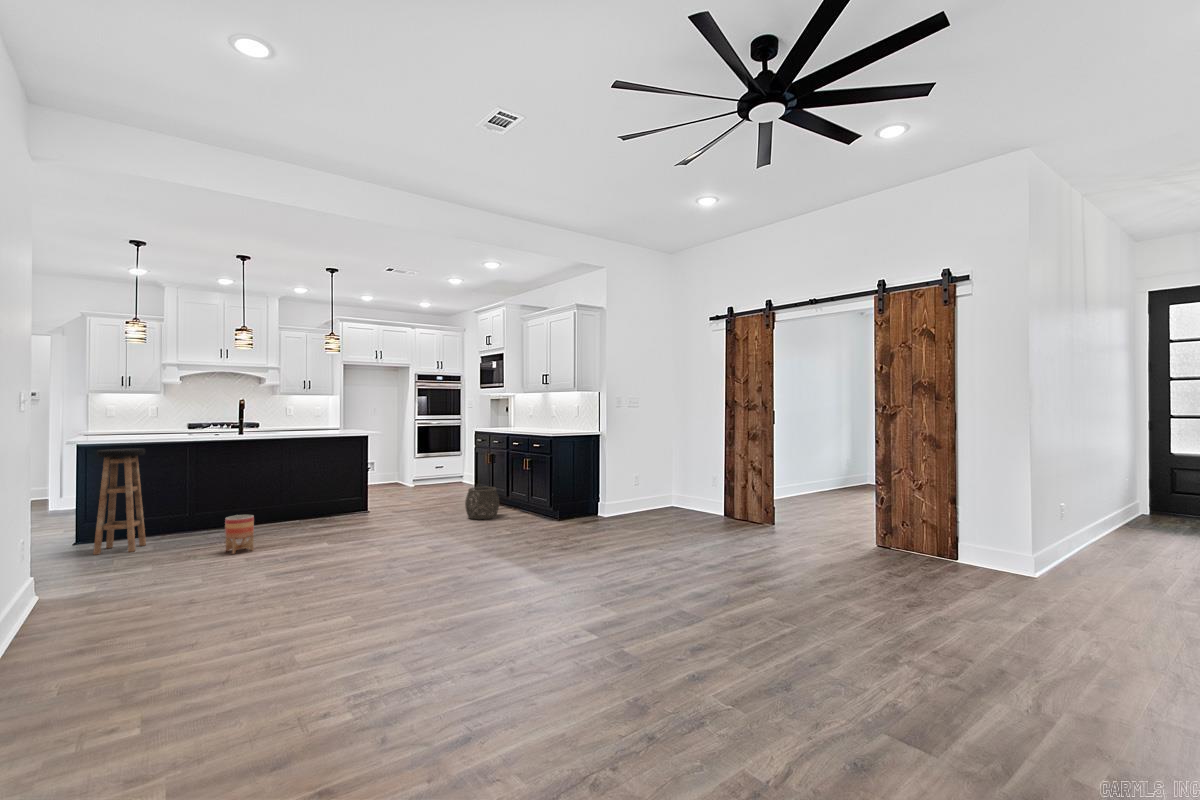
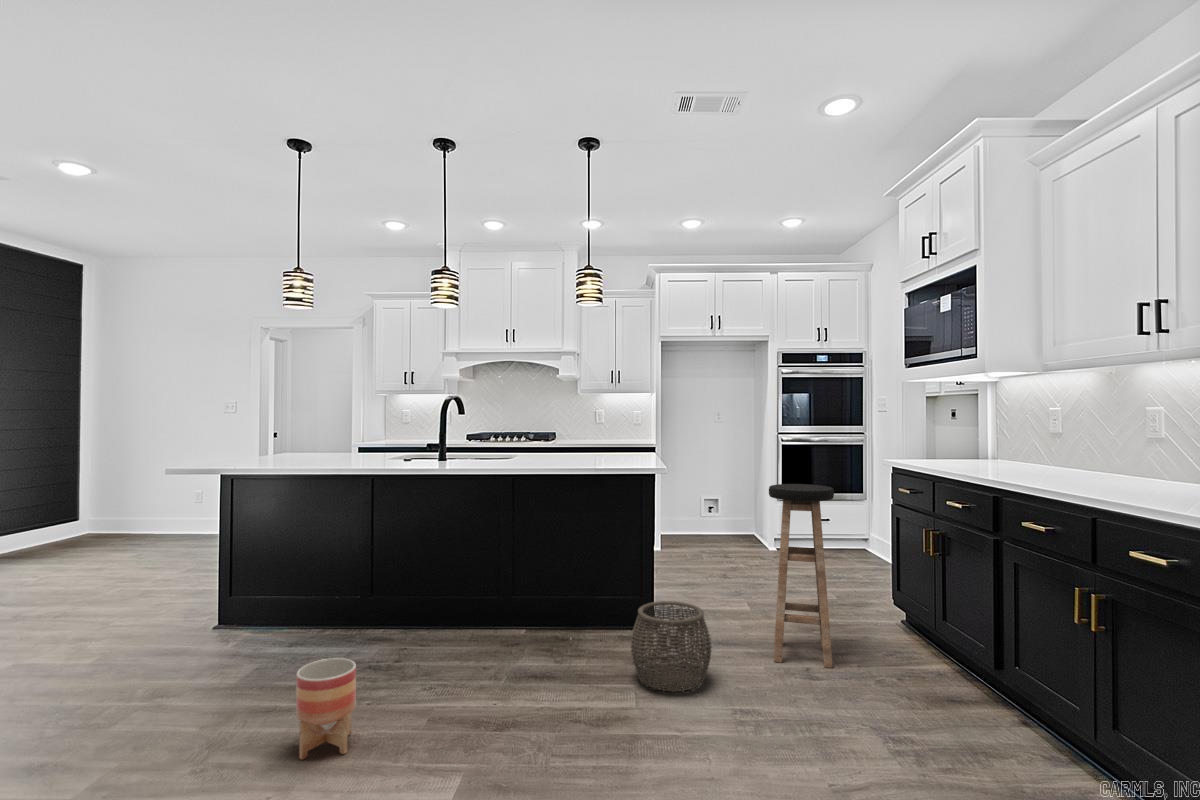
bar stool: present [93,448,146,555] -> present [769,484,834,668]
woven basket: present [465,487,499,520] -> present [631,601,712,692]

